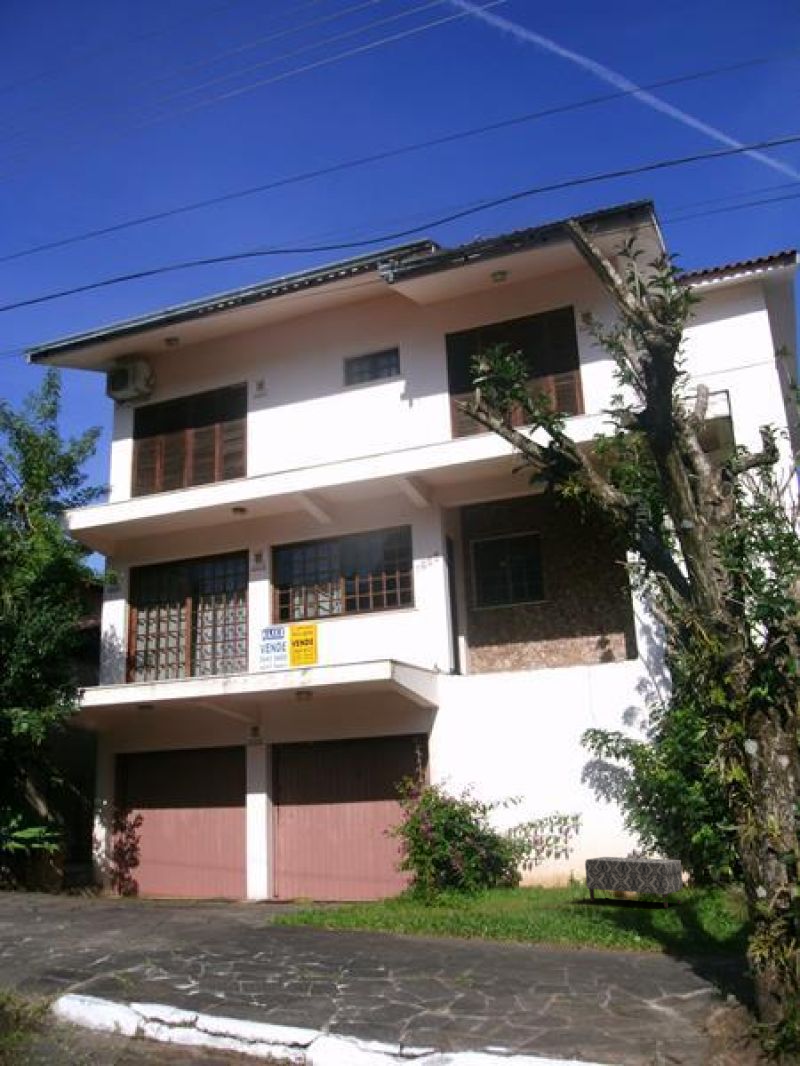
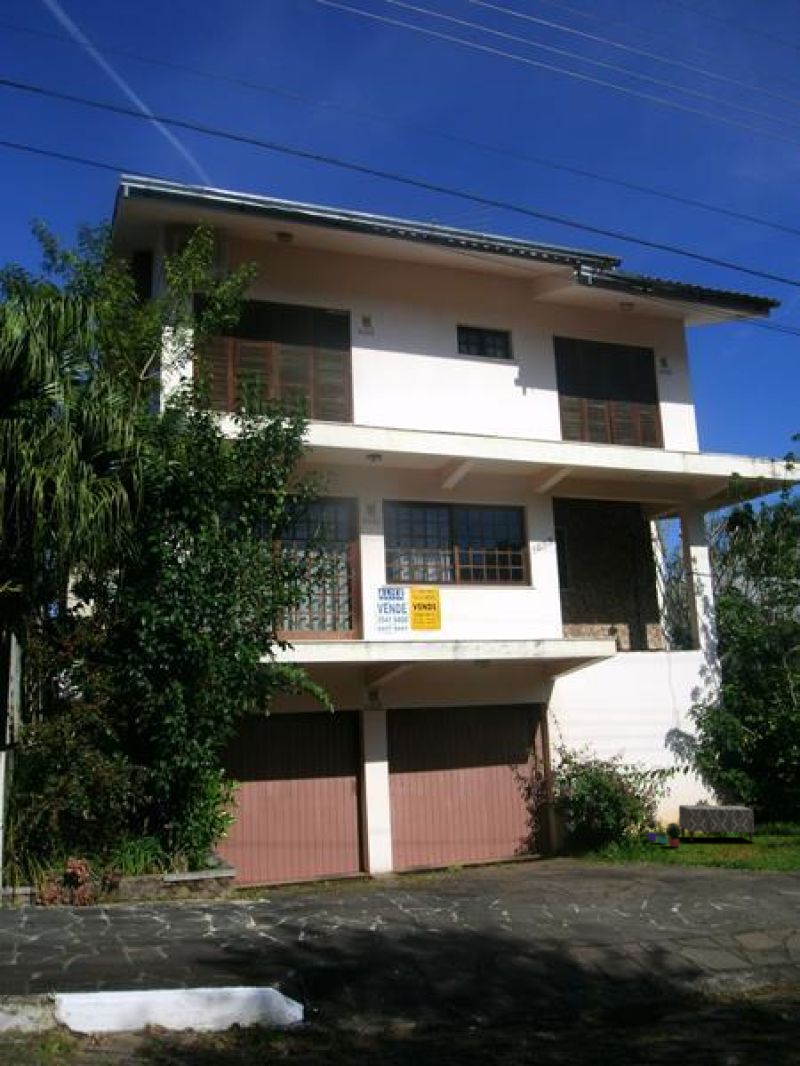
potted plant: none [531,846,562,905] -> present [645,802,681,847]

